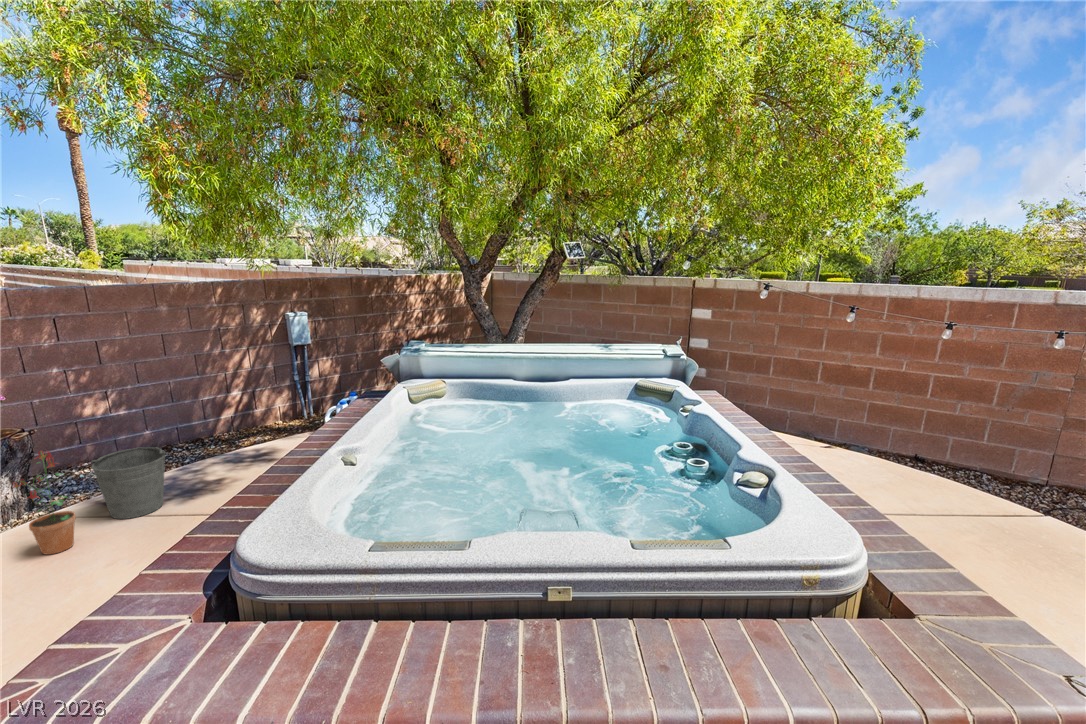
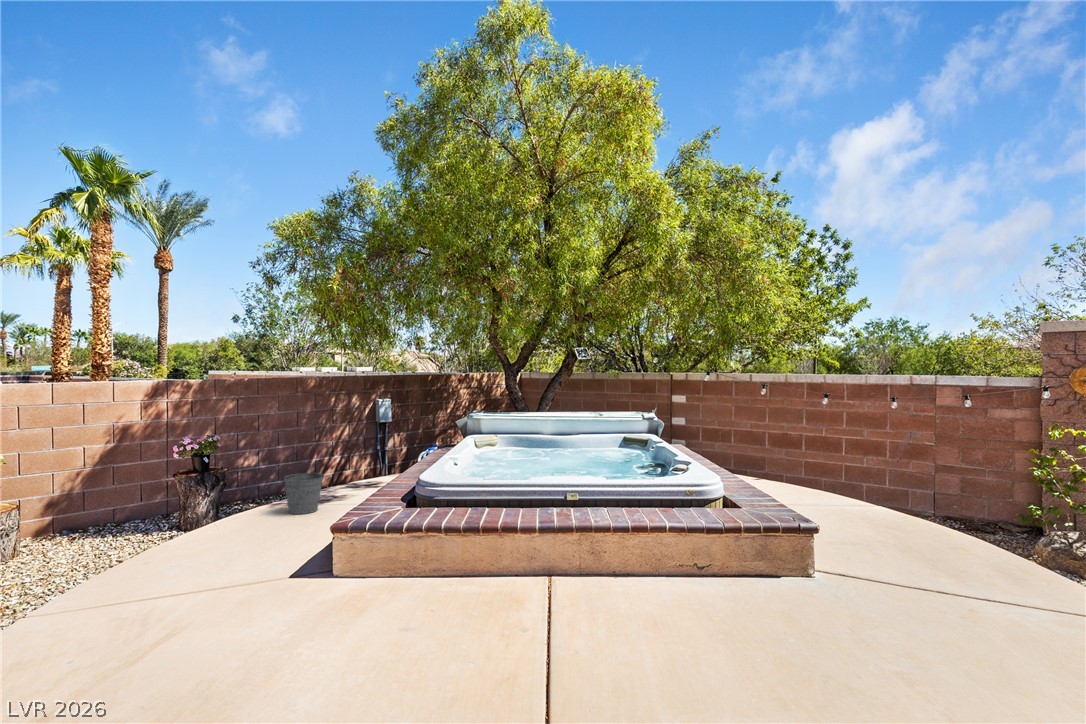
potted plant: present [13,451,76,555] -> none [251,464,283,525]

